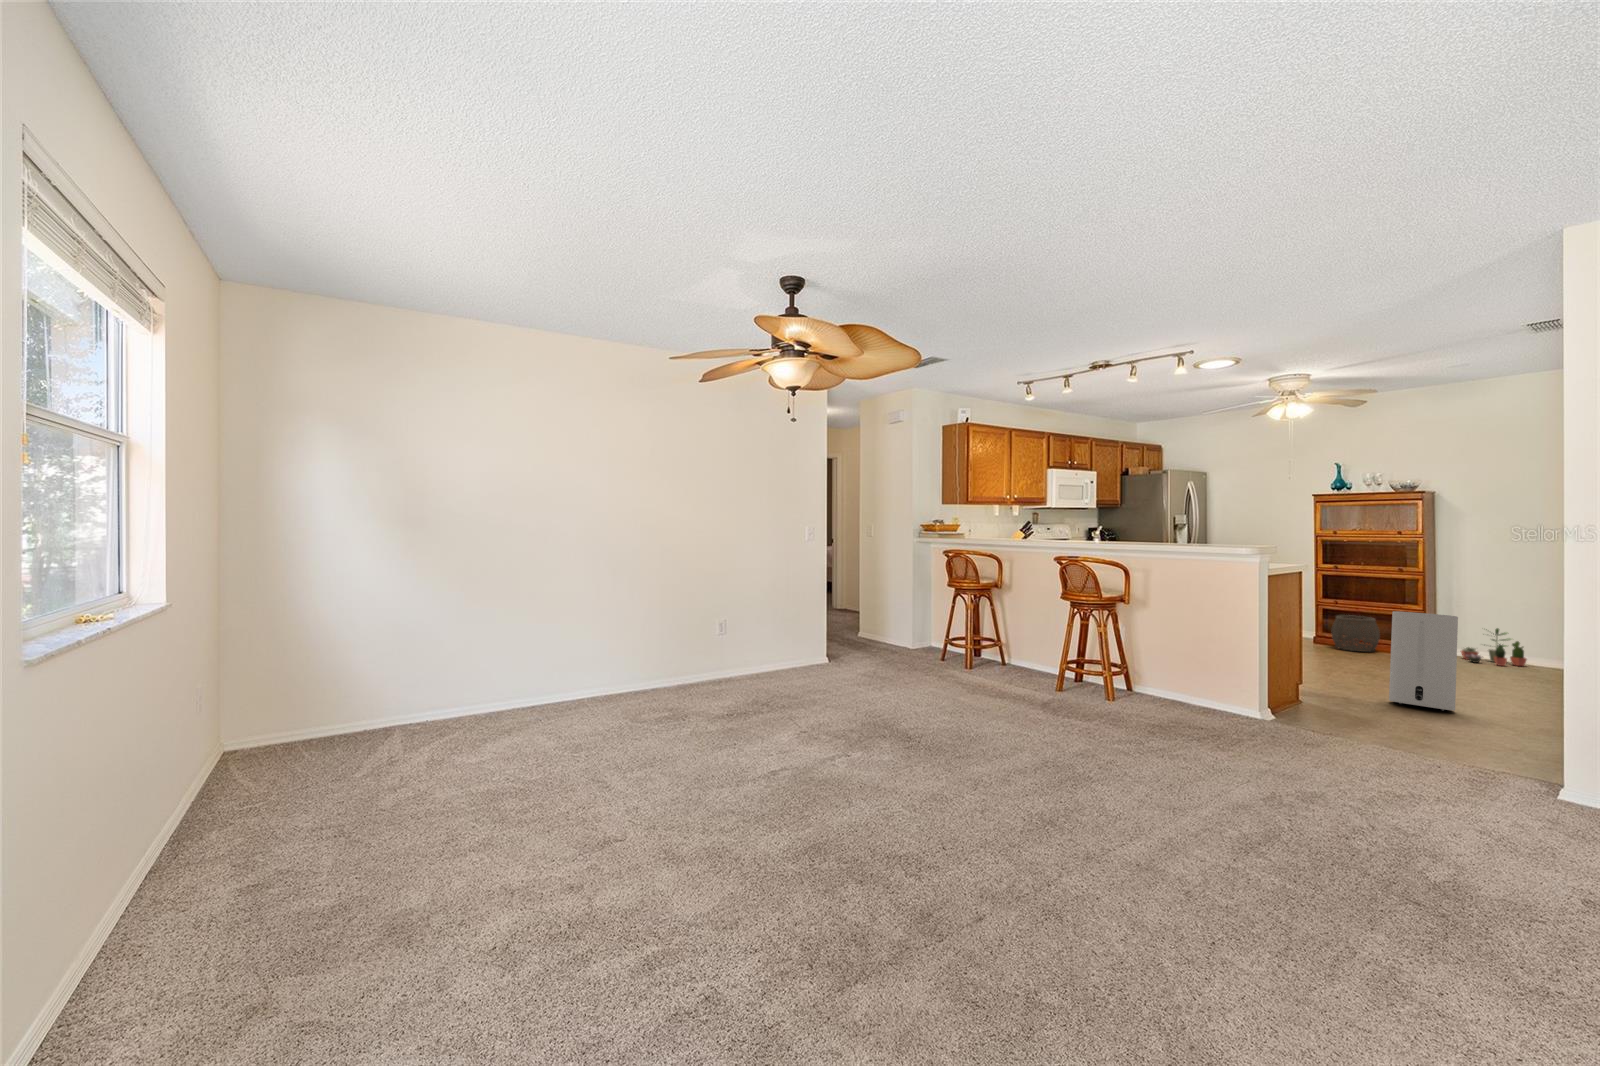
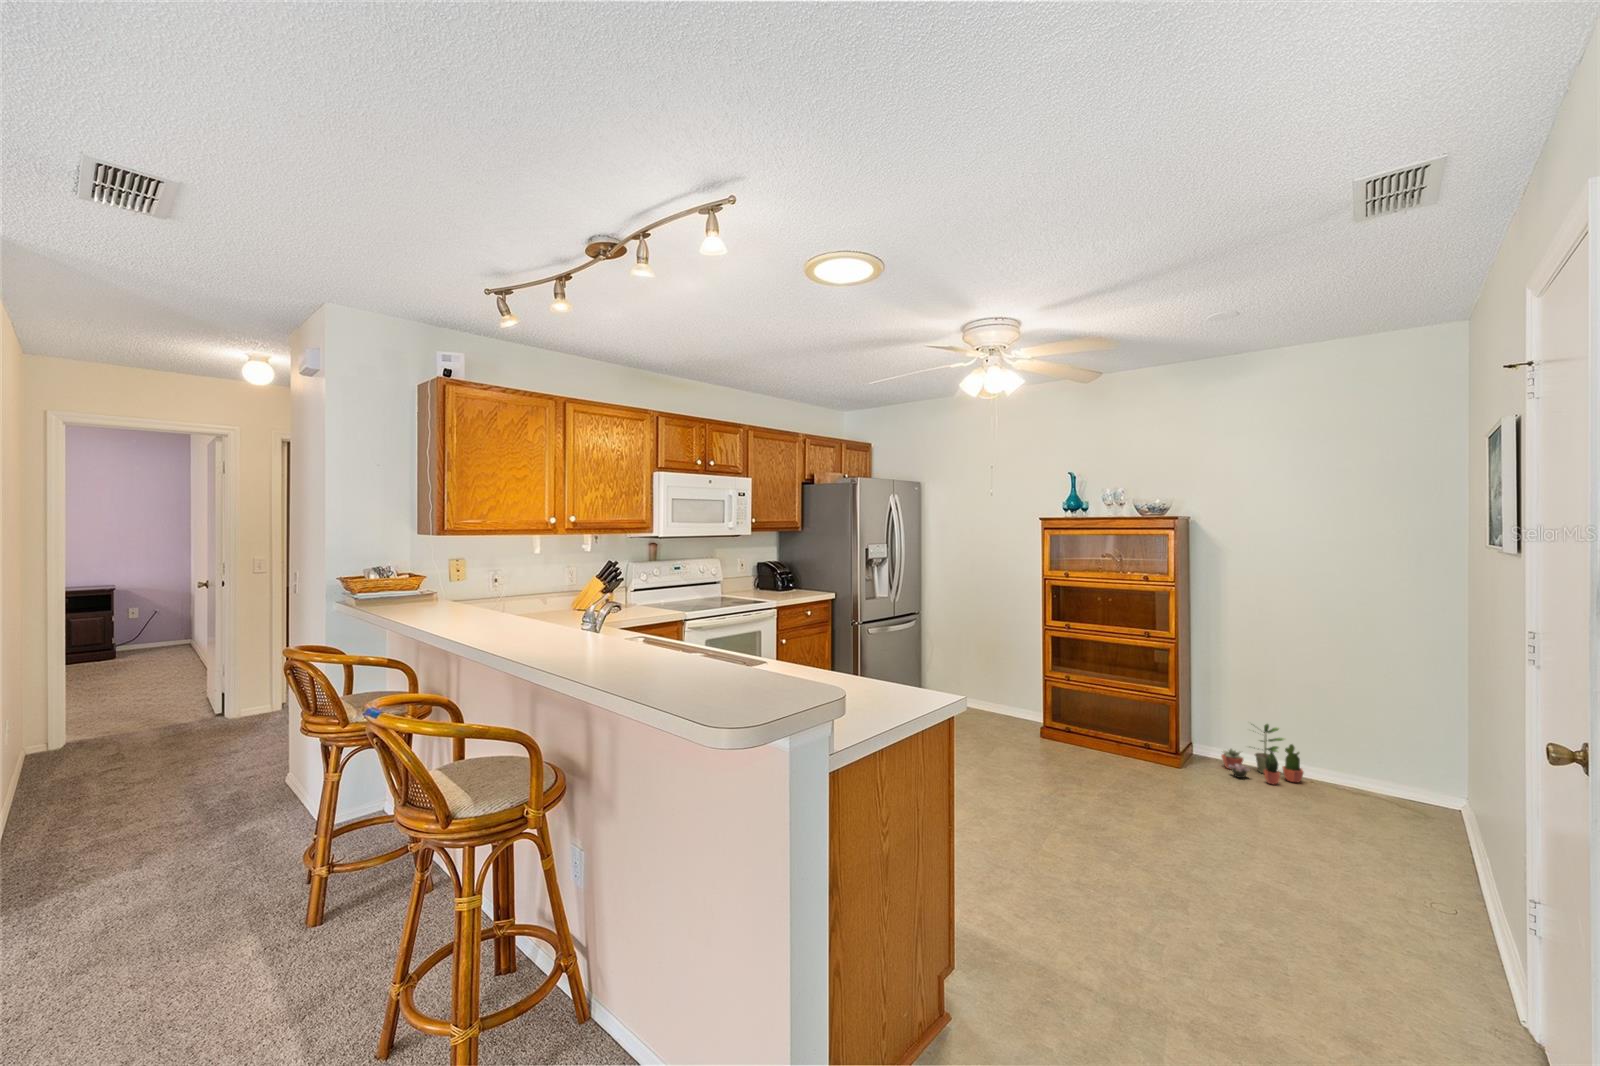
air purifier: present [1389,611,1458,711] -> none [1121,773,1237,1003]
woven basket: present [1331,615,1380,652] -> none [1061,700,1123,761]

